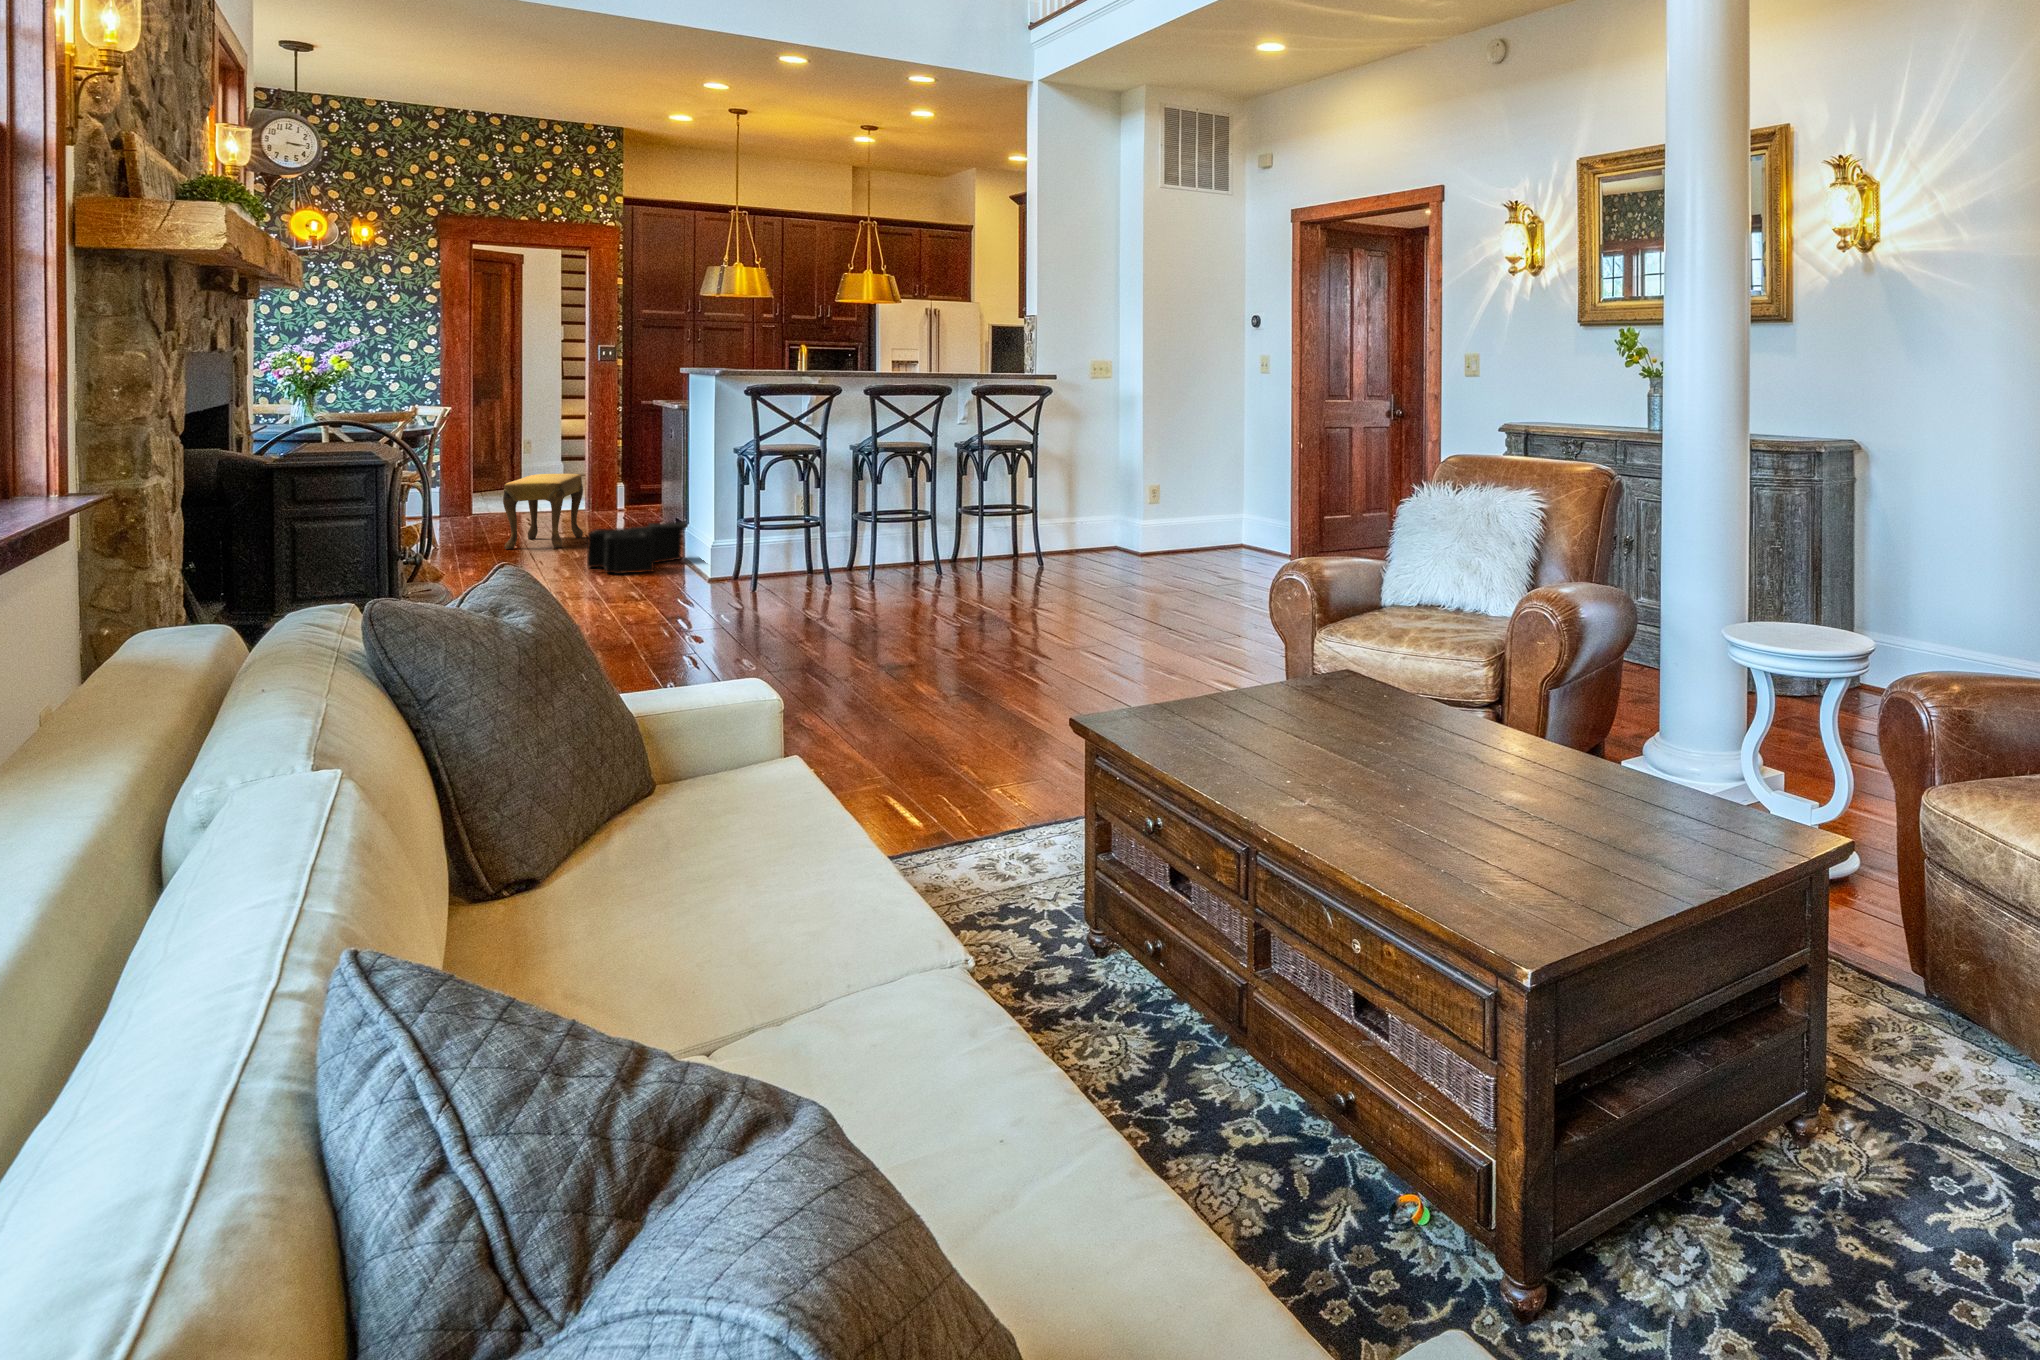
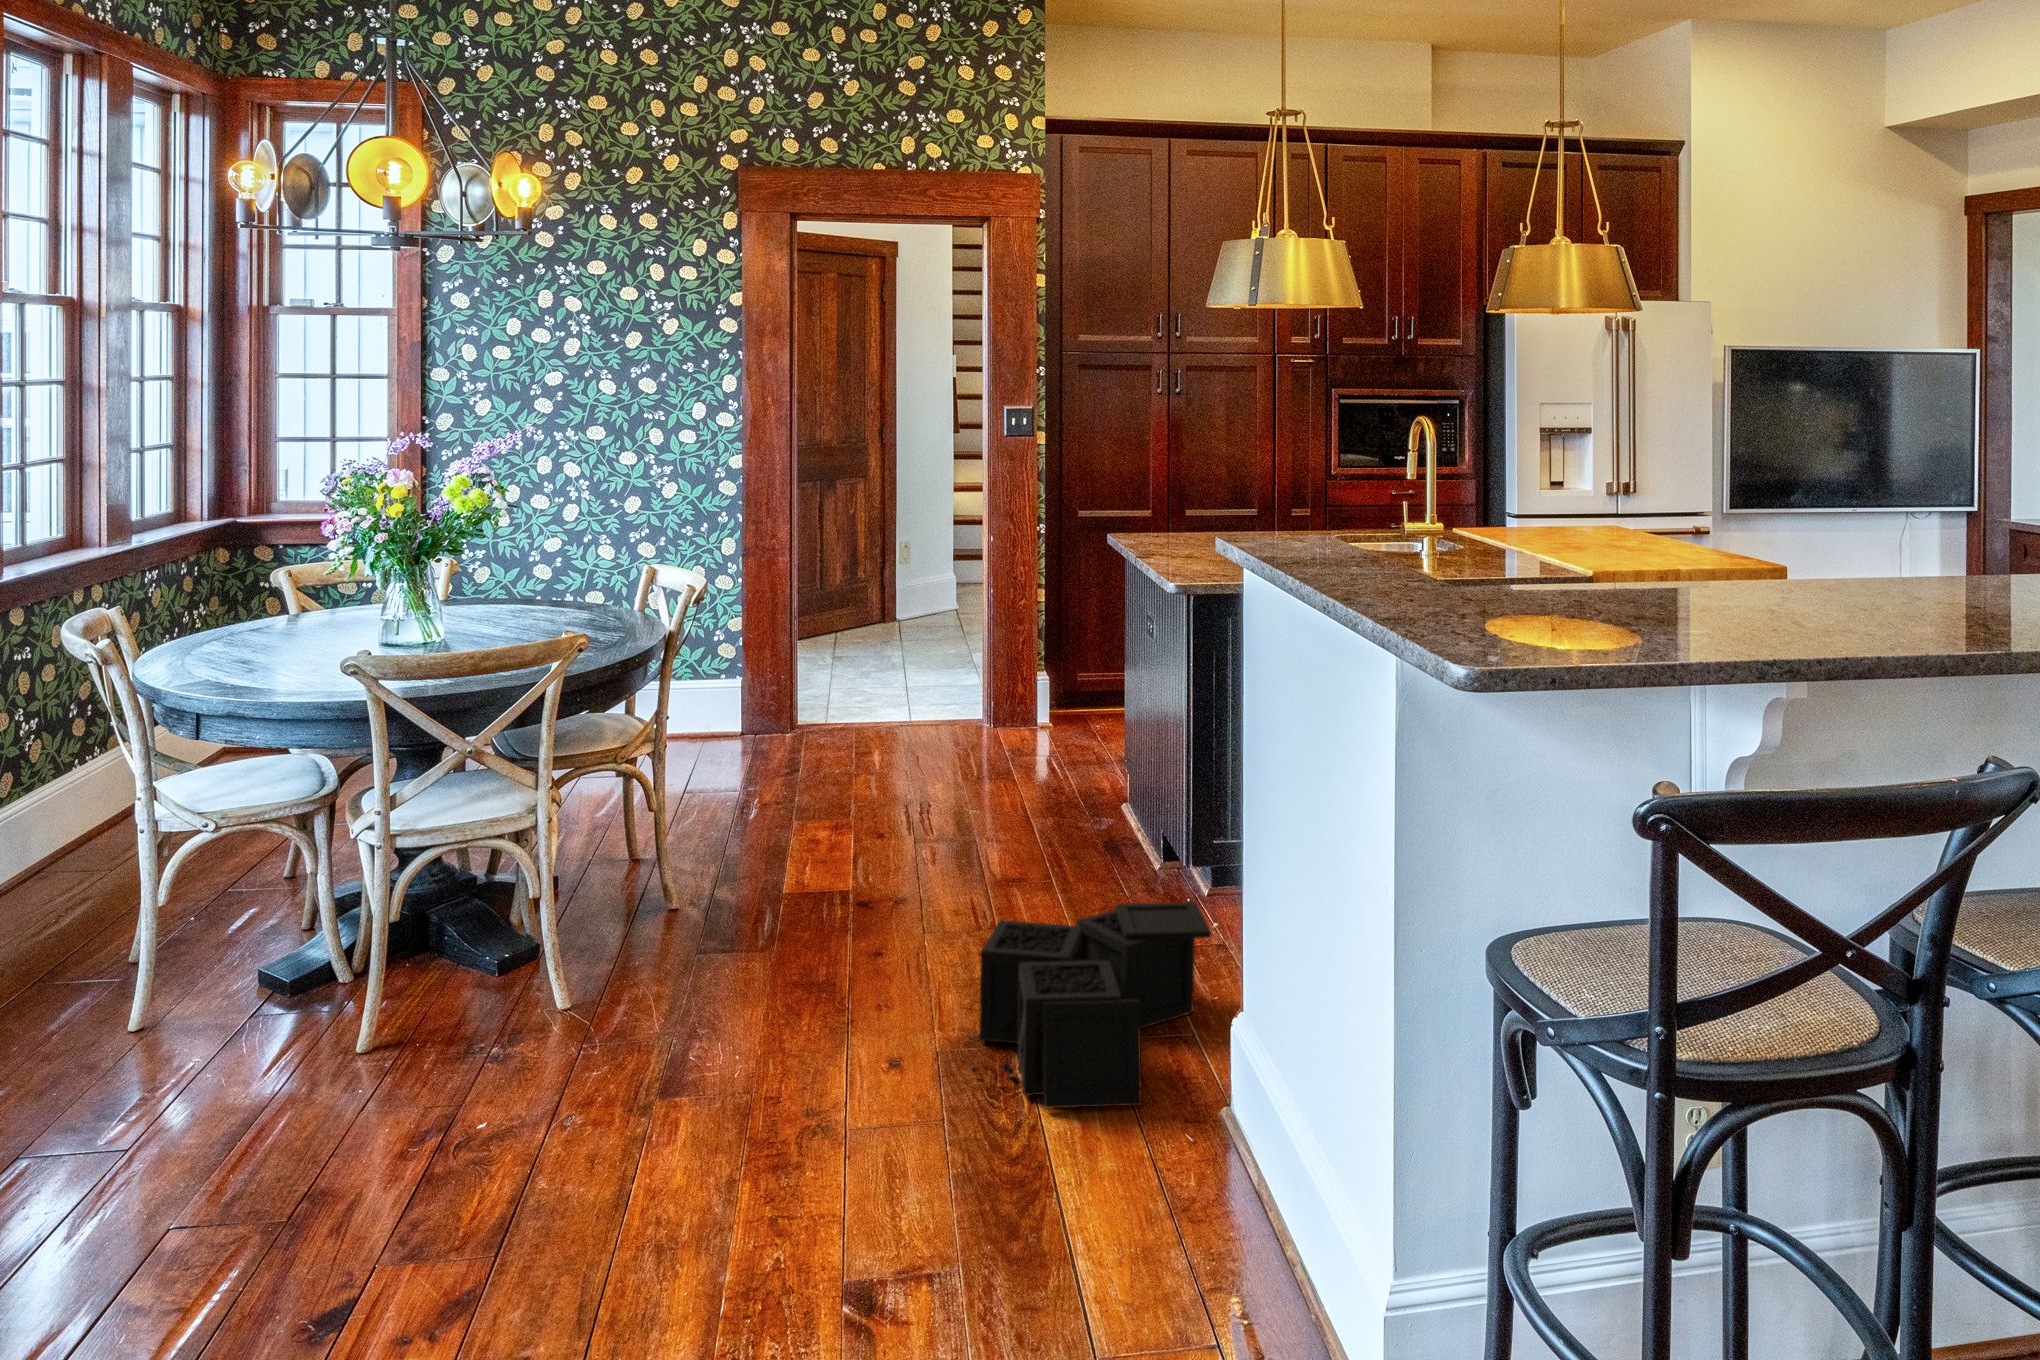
footstool: present [503,474,583,549] -> none [821,702,975,893]

